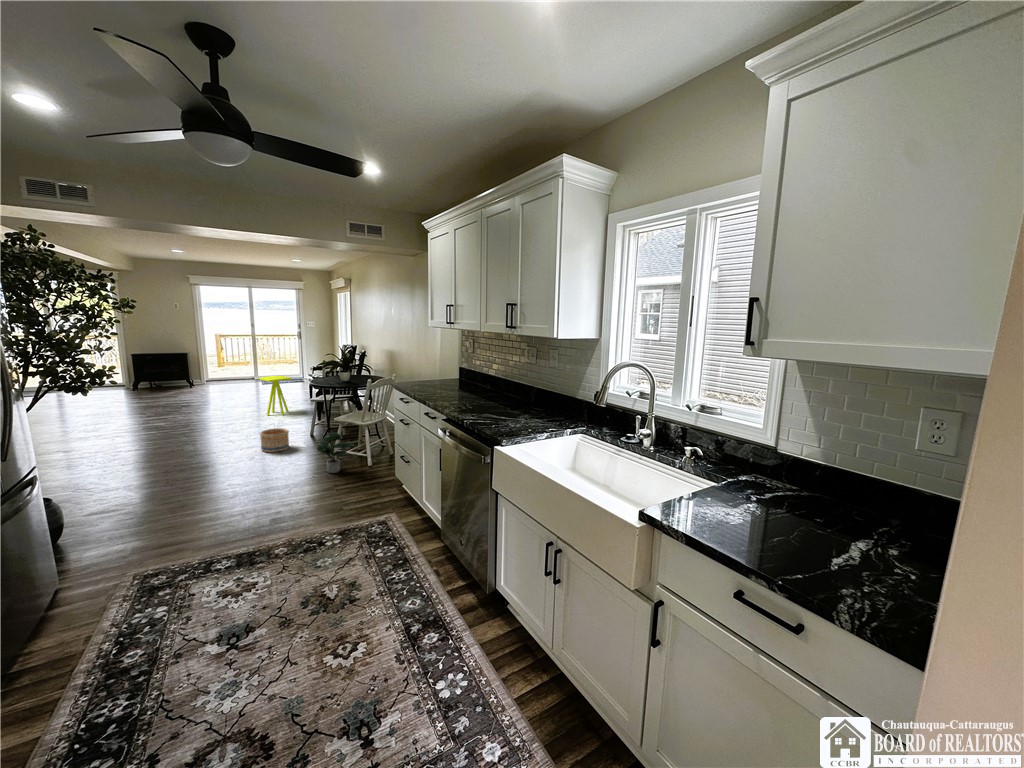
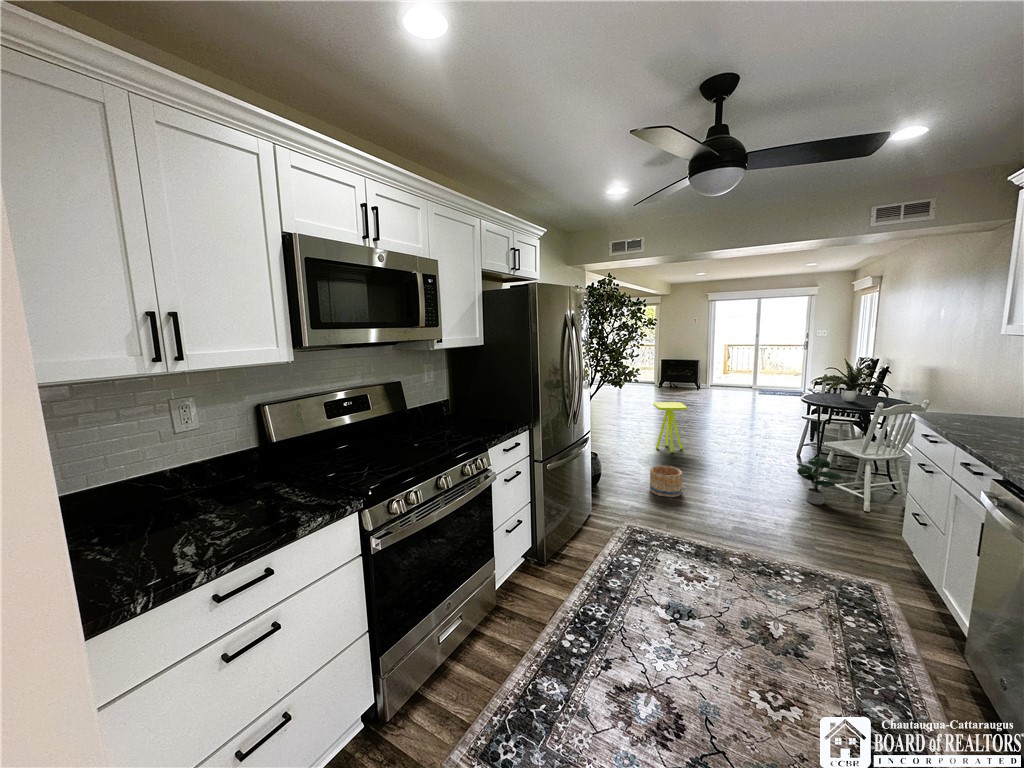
side table: present [259,376,291,415] -> present [654,402,687,452]
basket: present [260,428,289,452] -> present [650,465,683,497]

